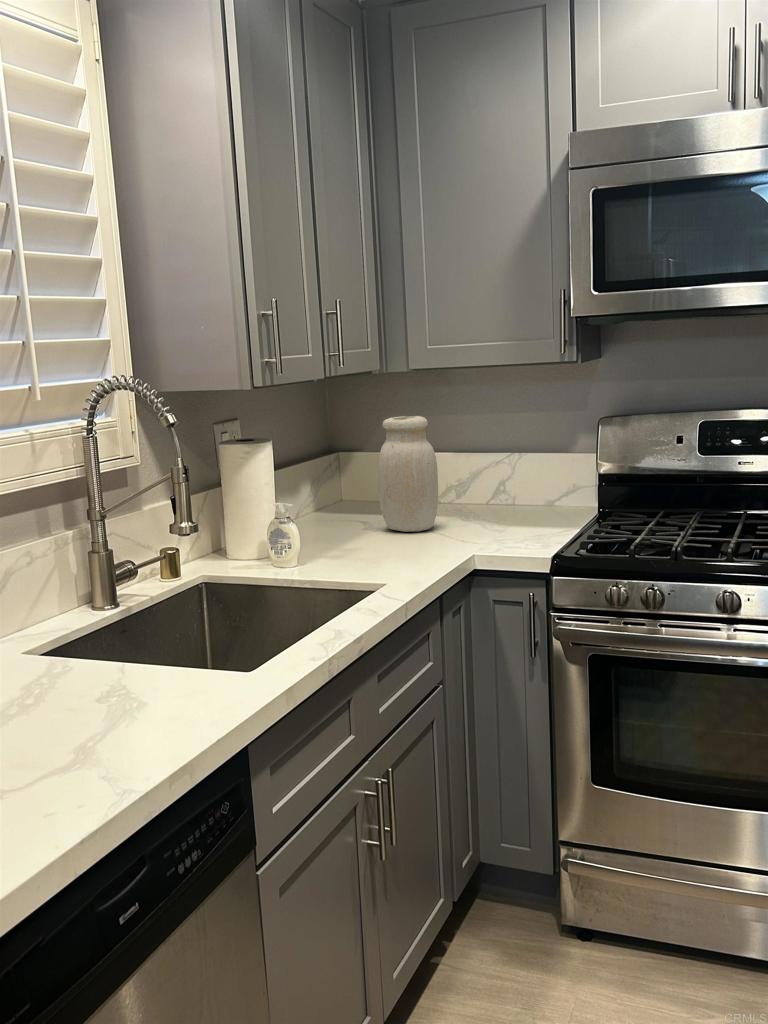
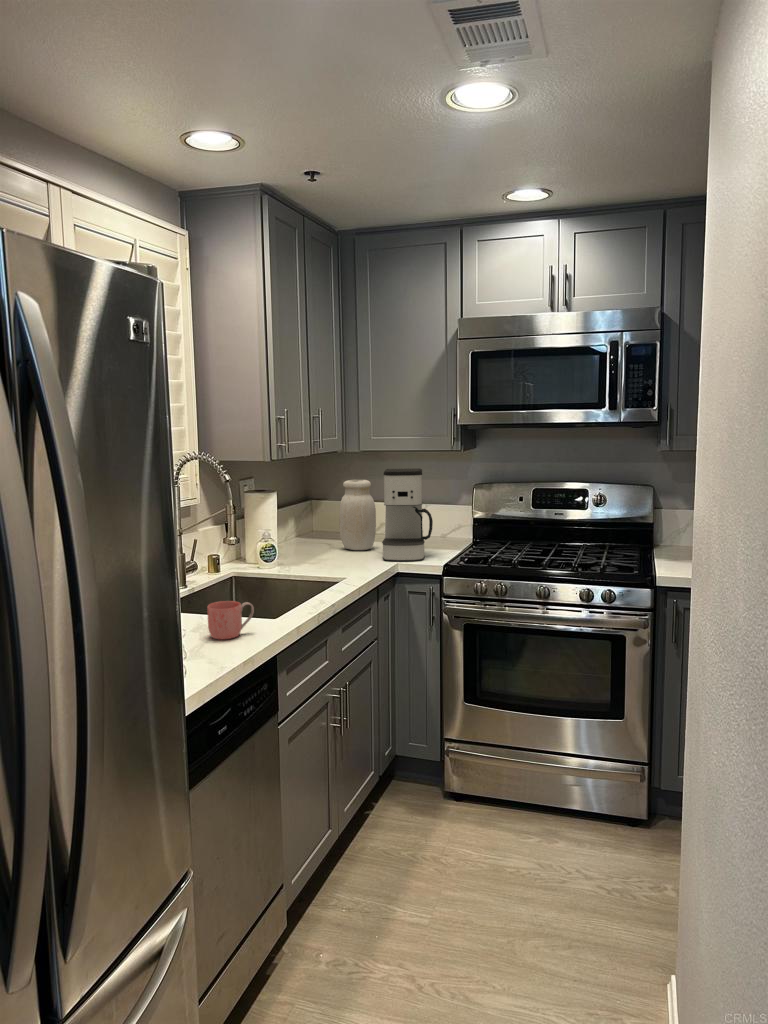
coffee maker: none [447,394,532,551] -> present [382,468,433,561]
mug: none [116,646,203,720] -> present [207,601,254,639]

